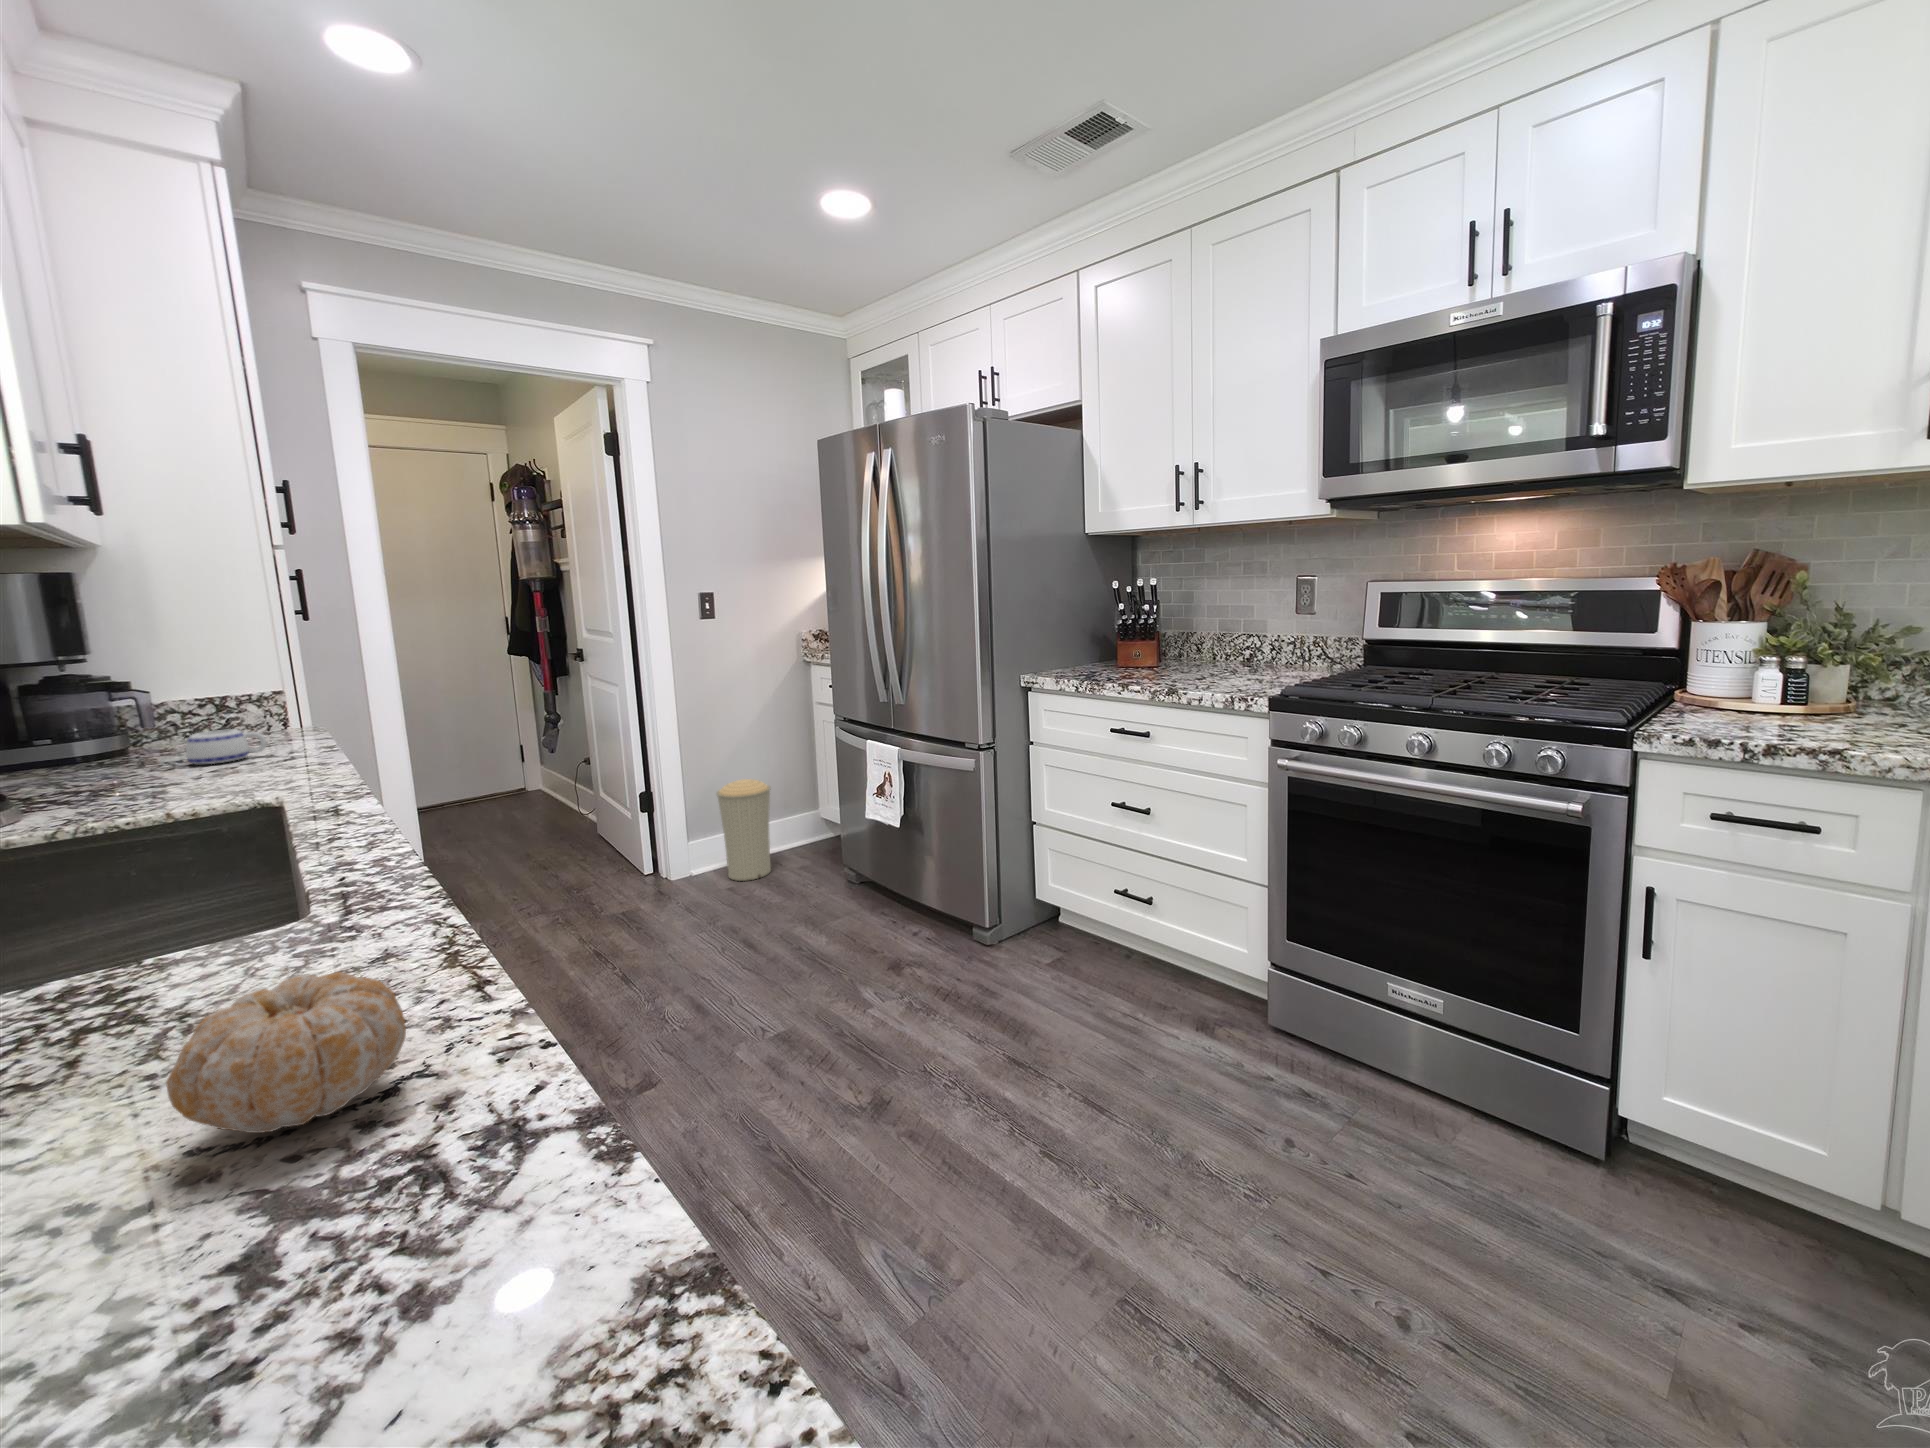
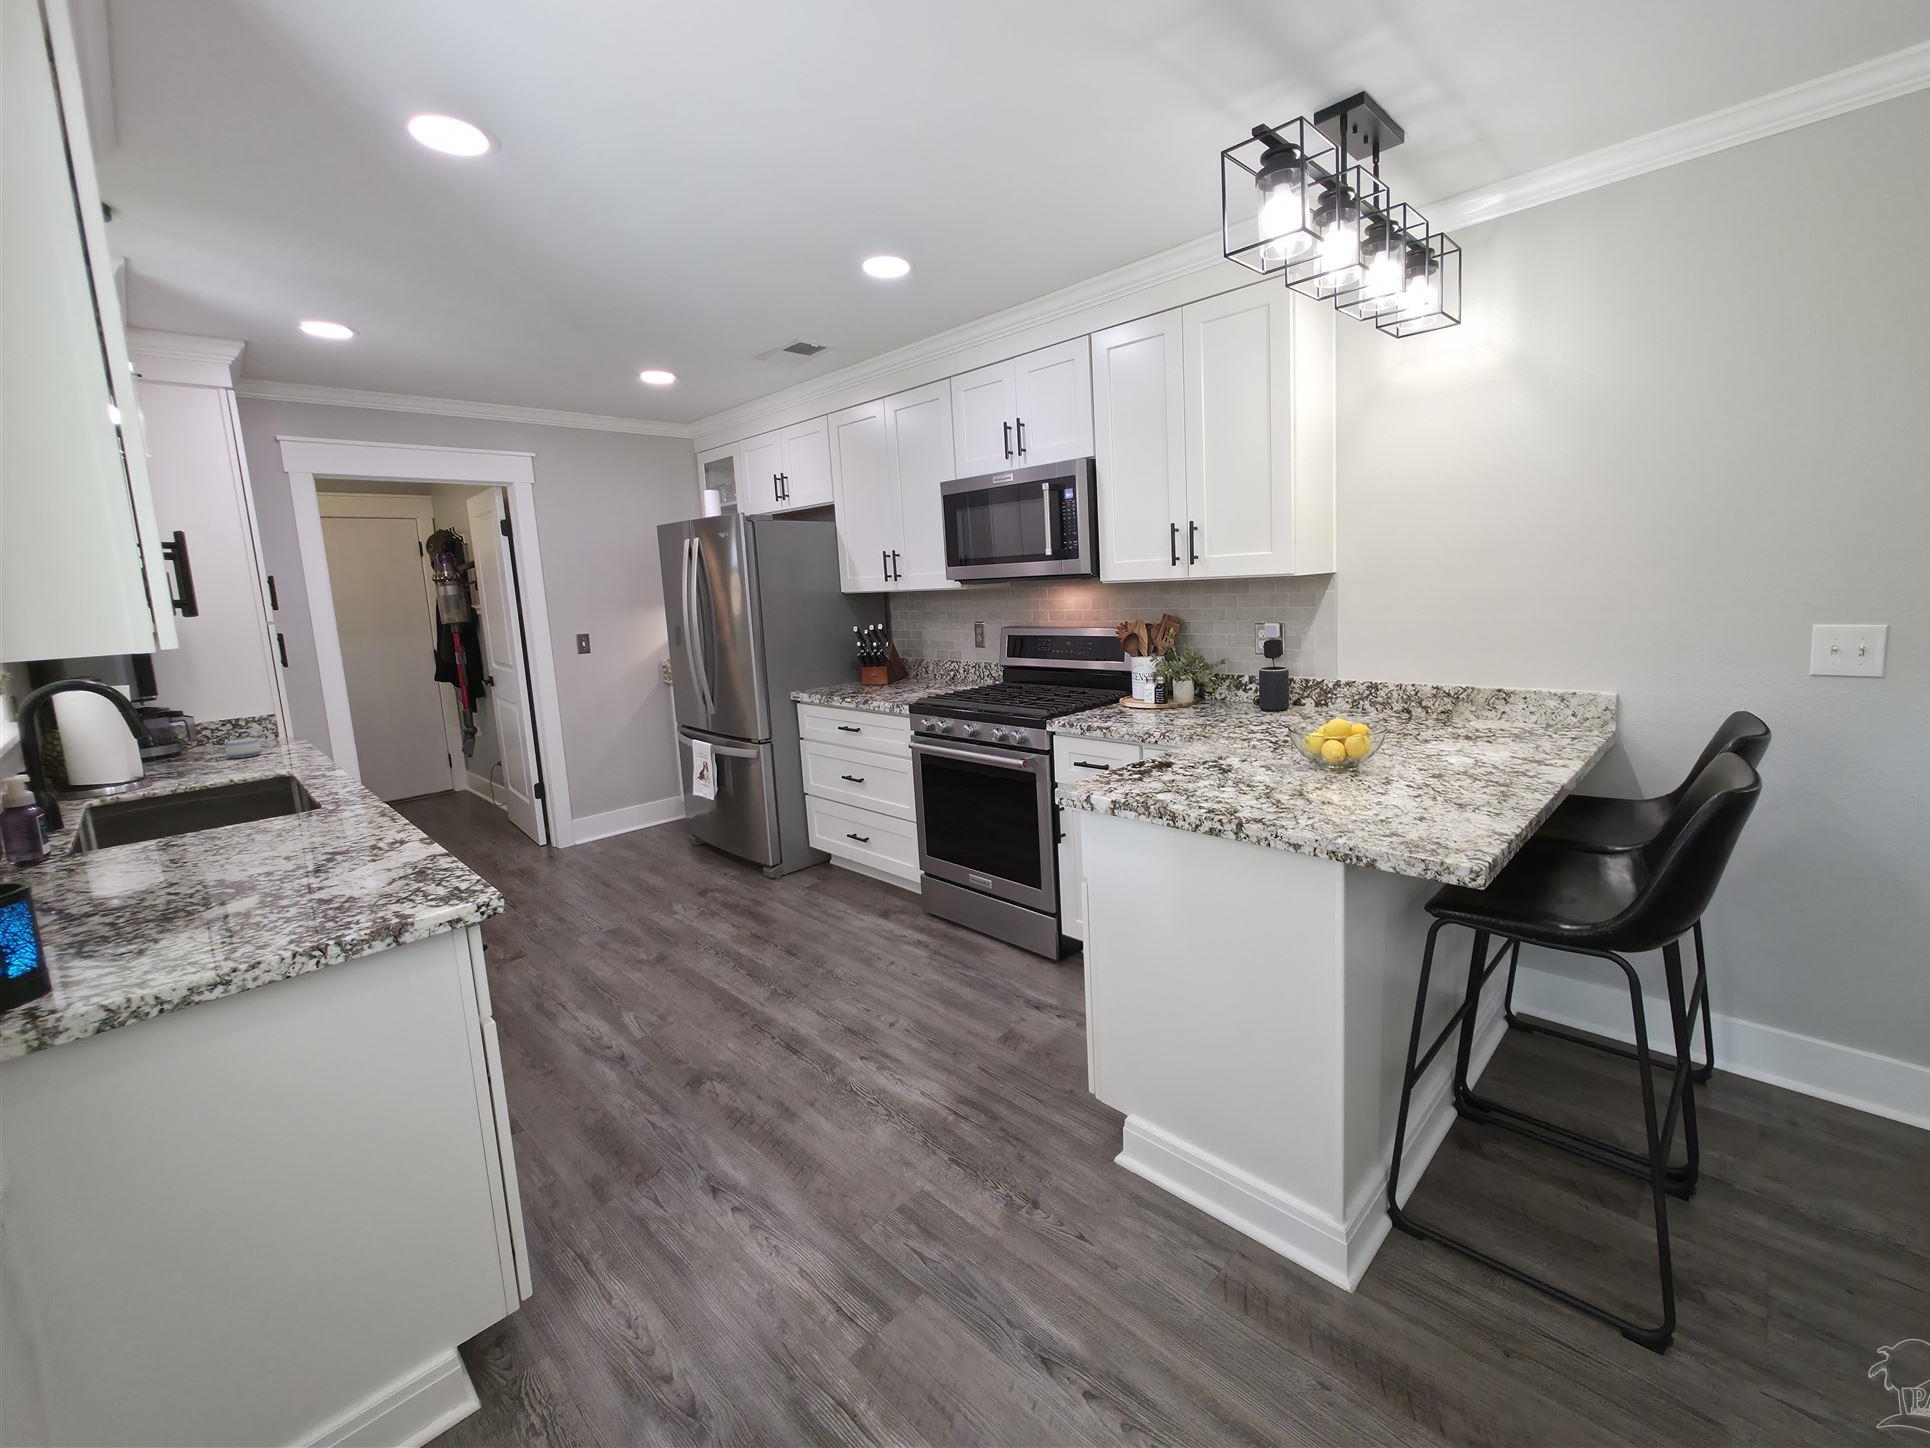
trash can: present [716,779,771,881] -> none [590,772,635,847]
fruit: present [166,972,406,1133] -> none [302,799,369,840]

